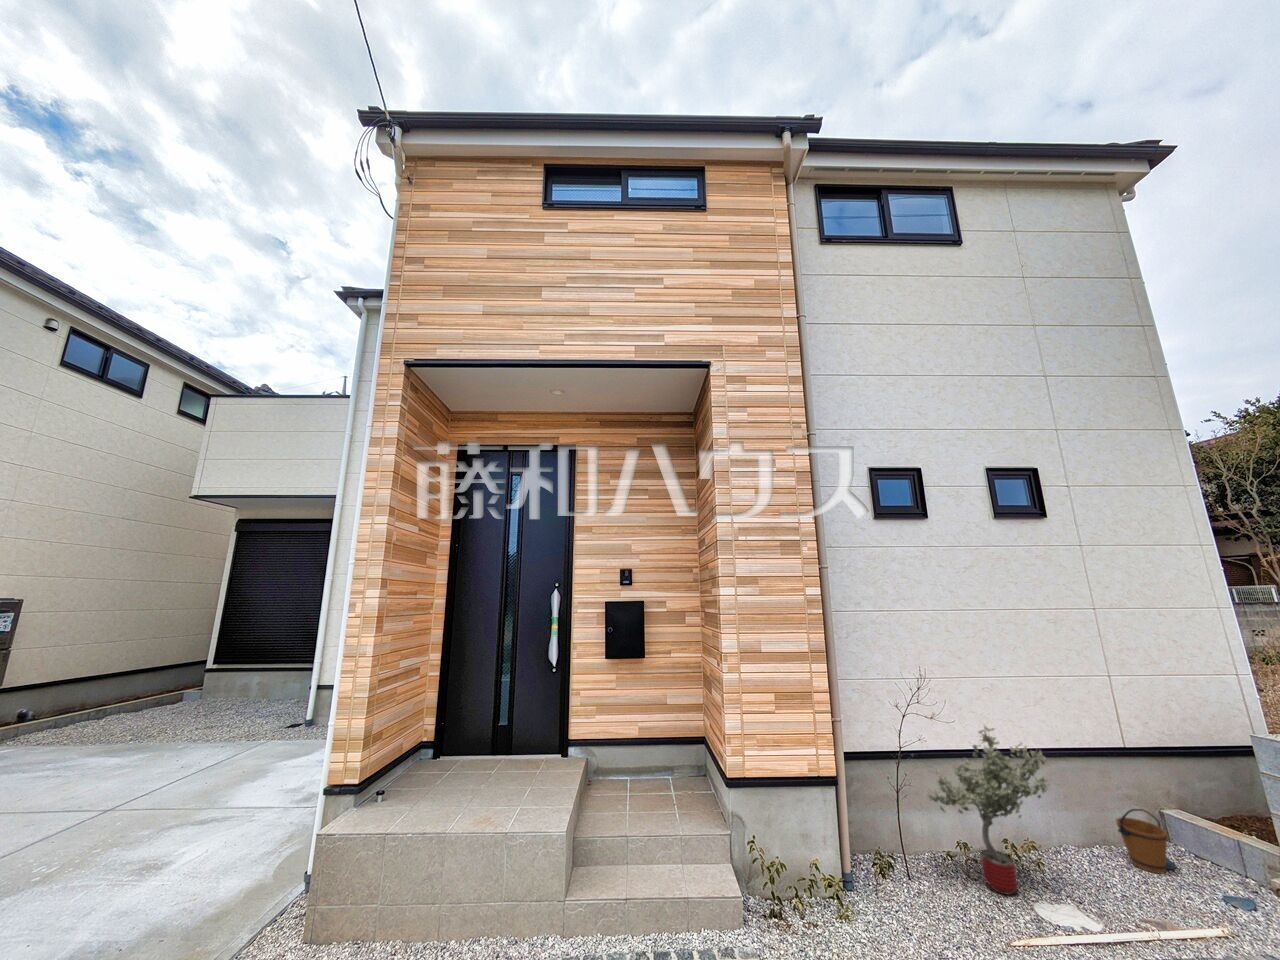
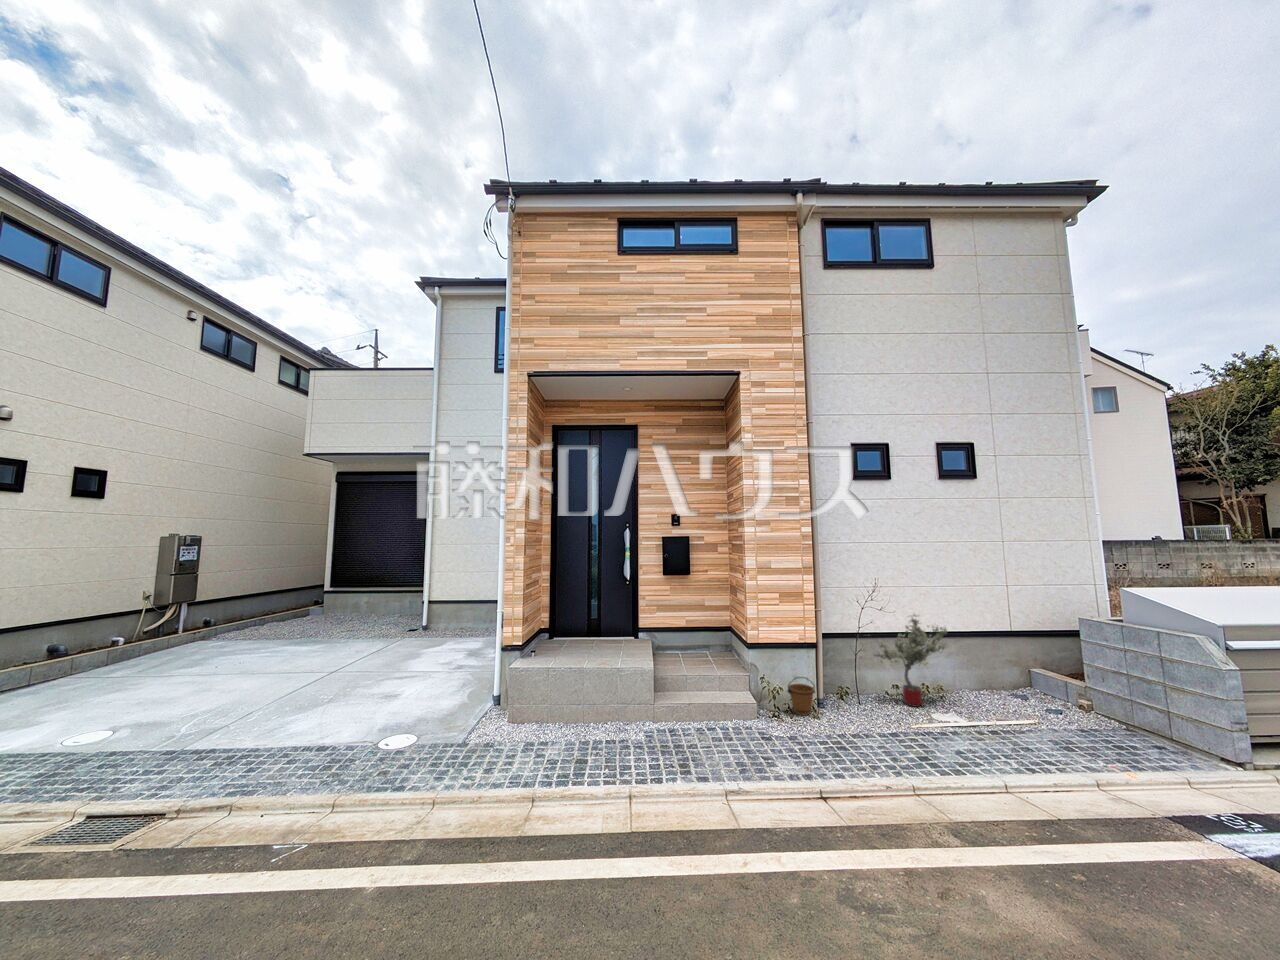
bucket: present [1116,809,1167,874] -> present [787,677,815,716]

